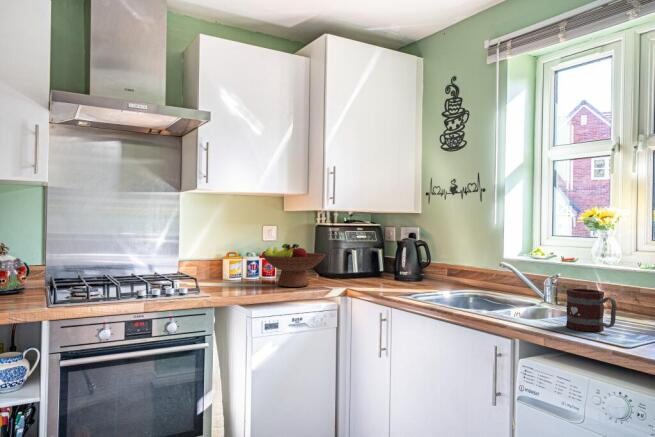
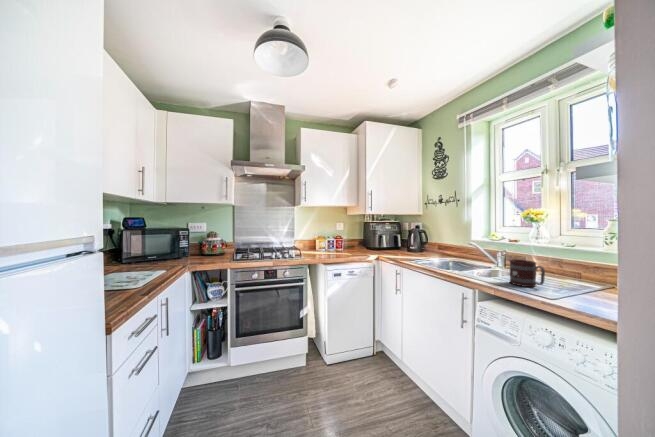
fruit bowl: present [262,244,325,287] -> none [334,232,367,255]

